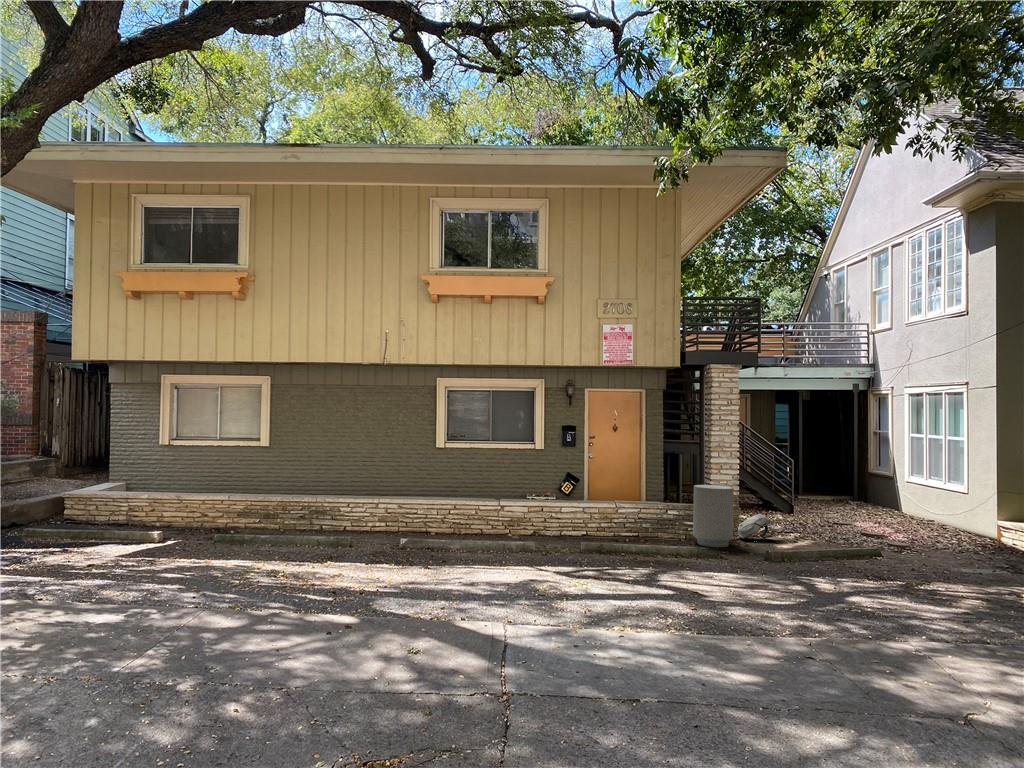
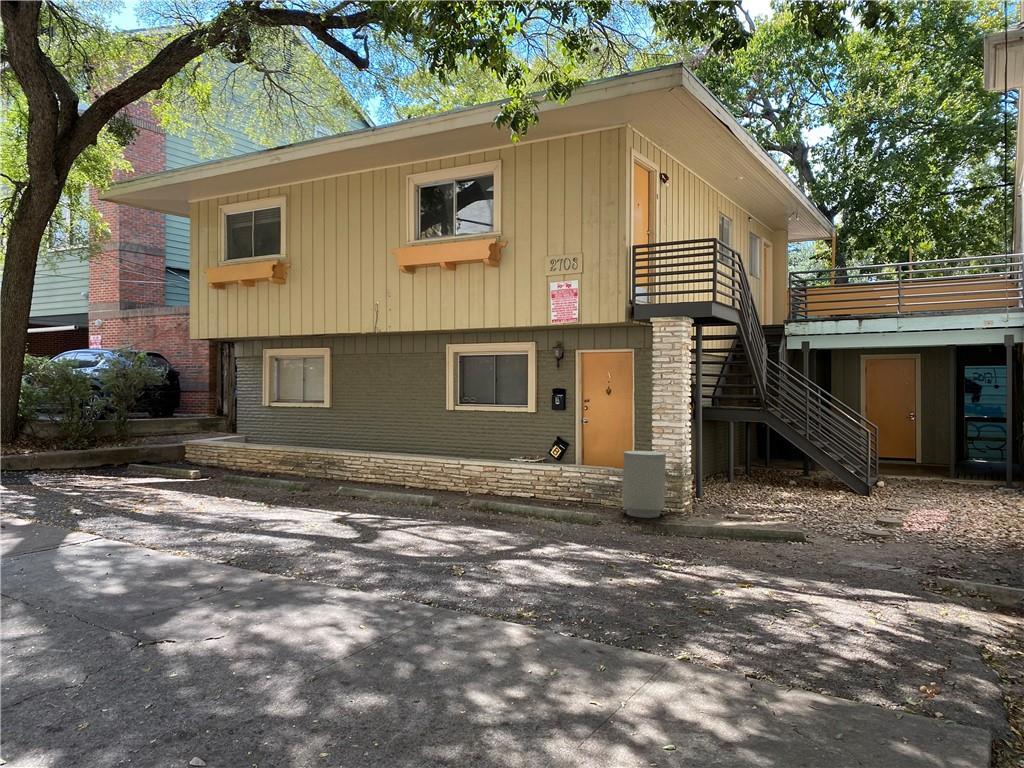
backpack: present [738,514,773,540] -> none [687,486,730,516]

